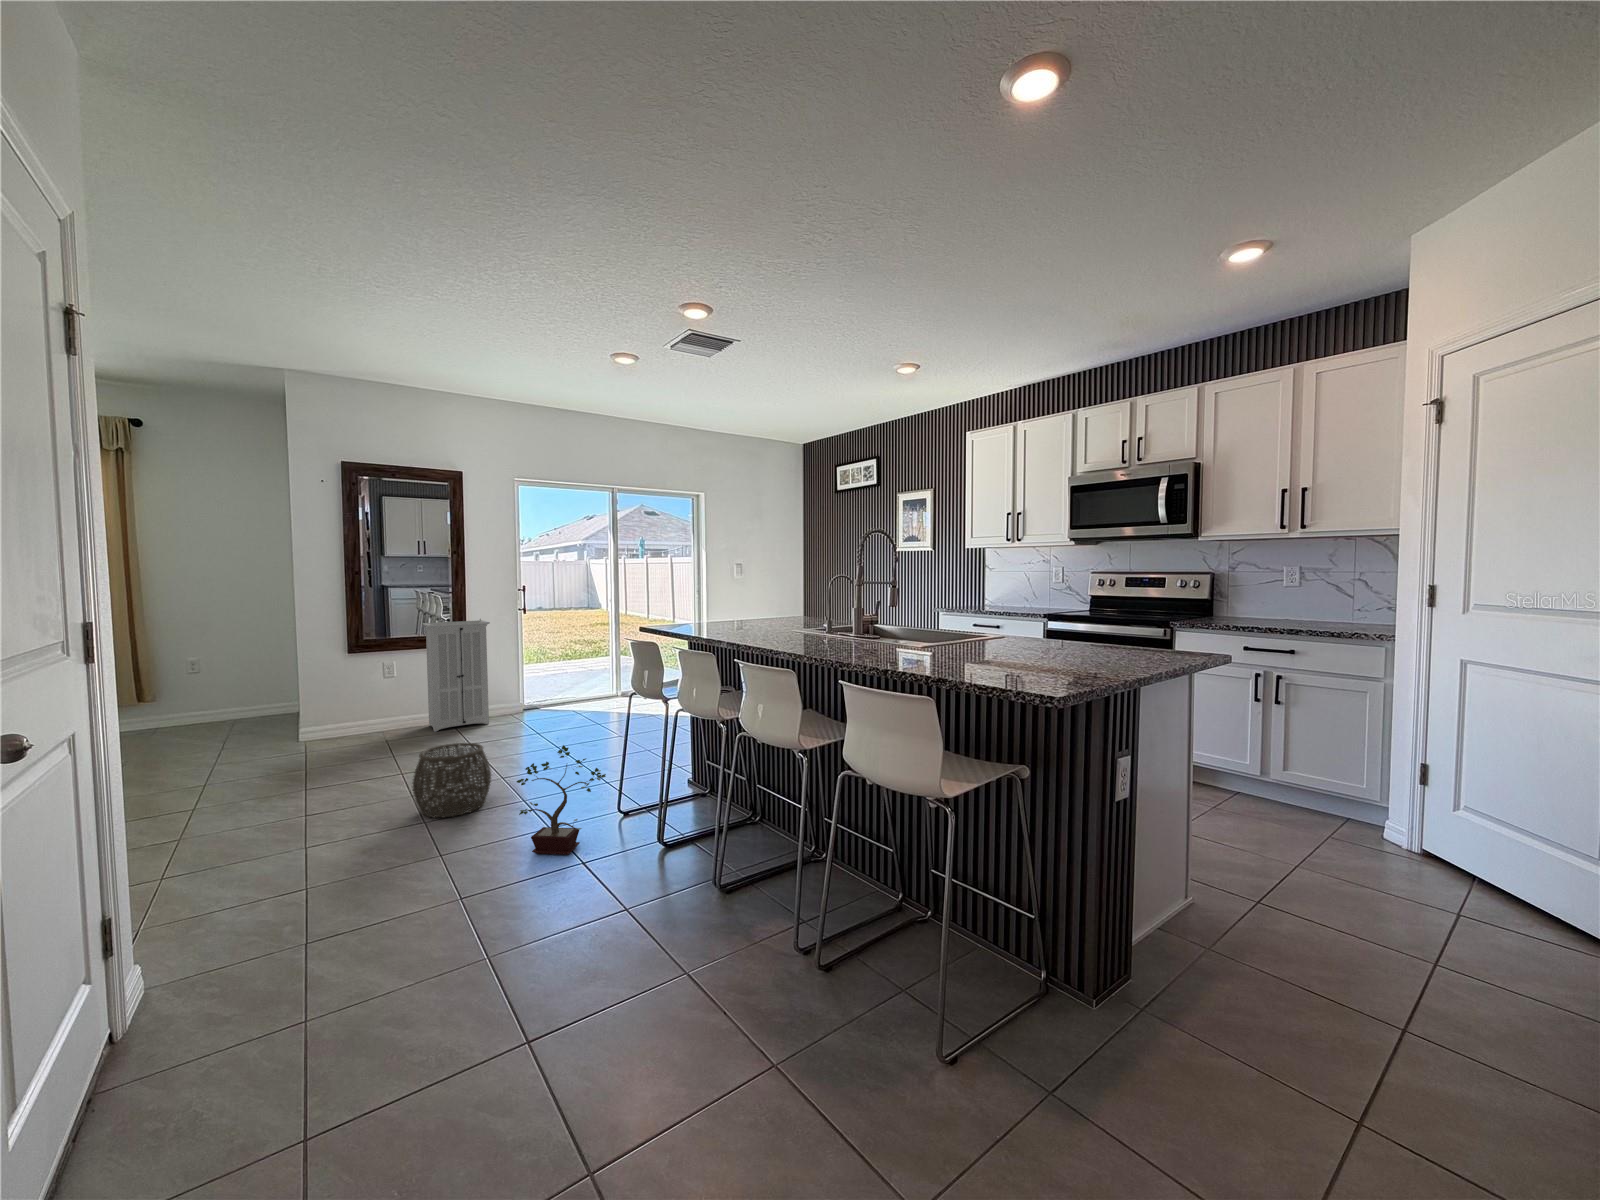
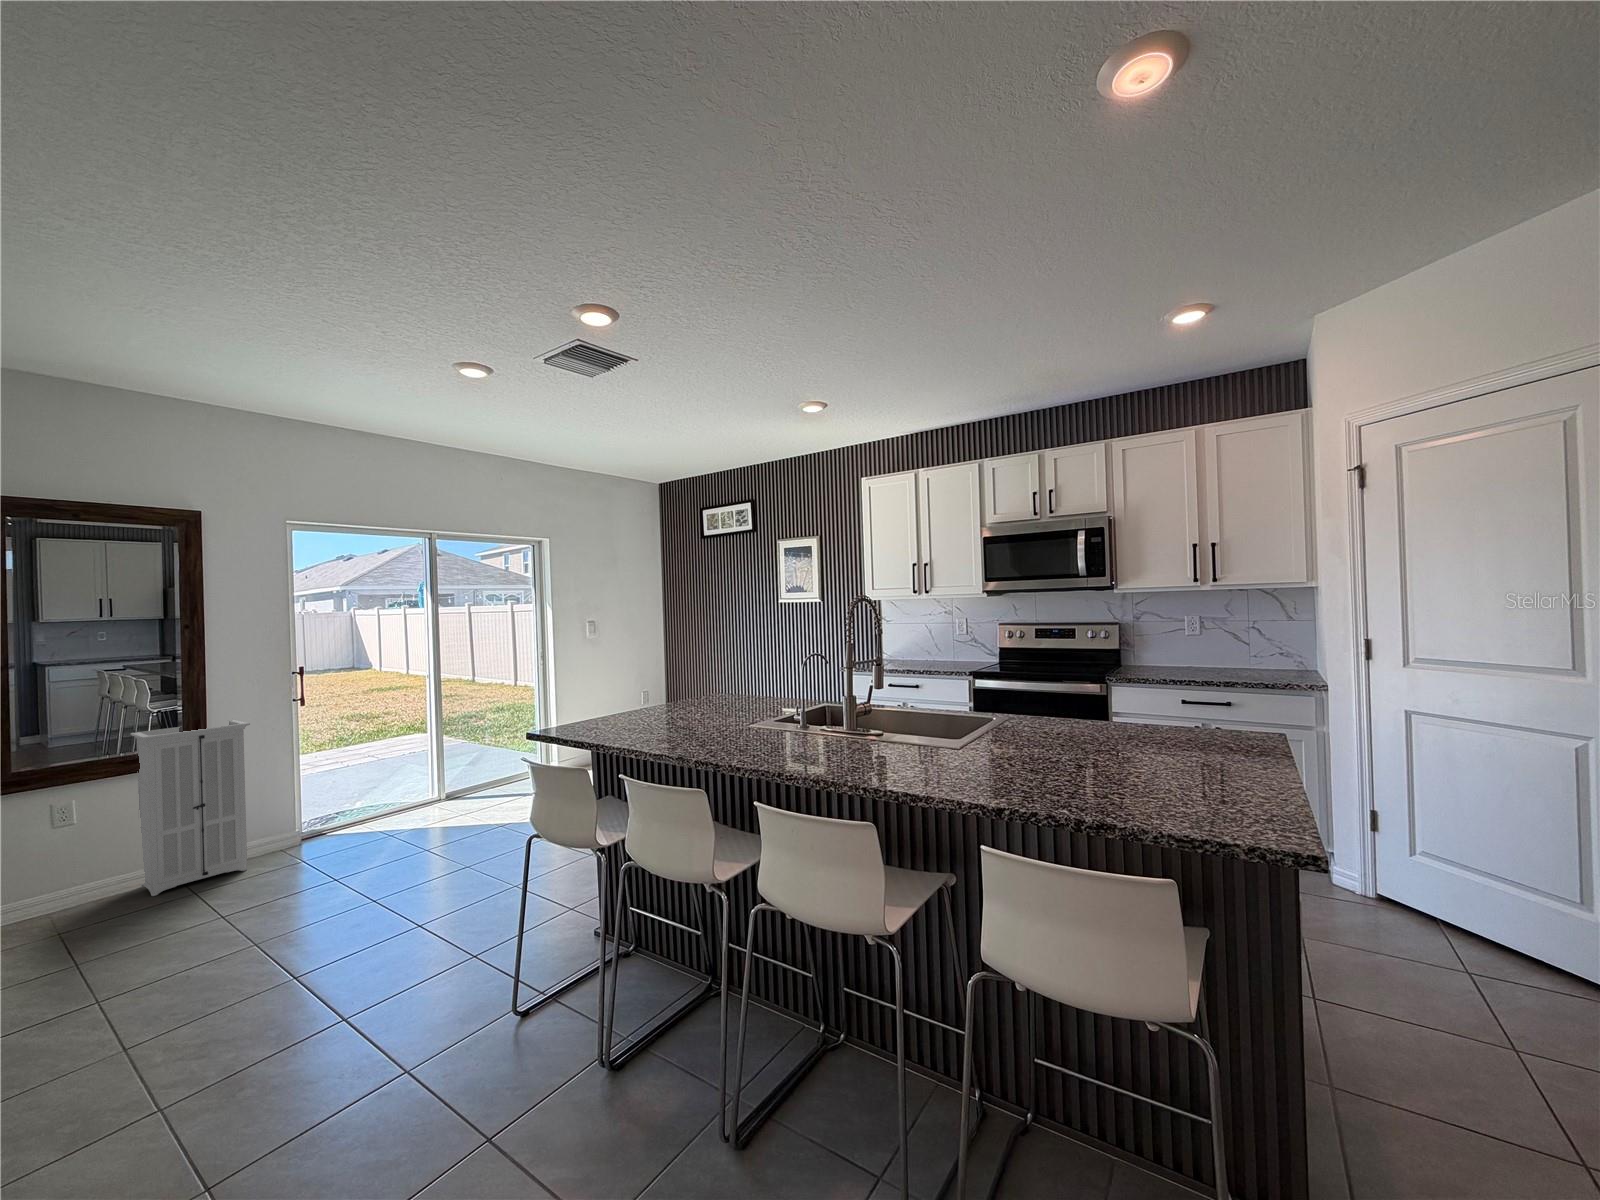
woven basket: present [412,743,491,818] -> none [137,932,287,1078]
potted plant: present [517,745,606,855] -> none [355,930,517,1116]

